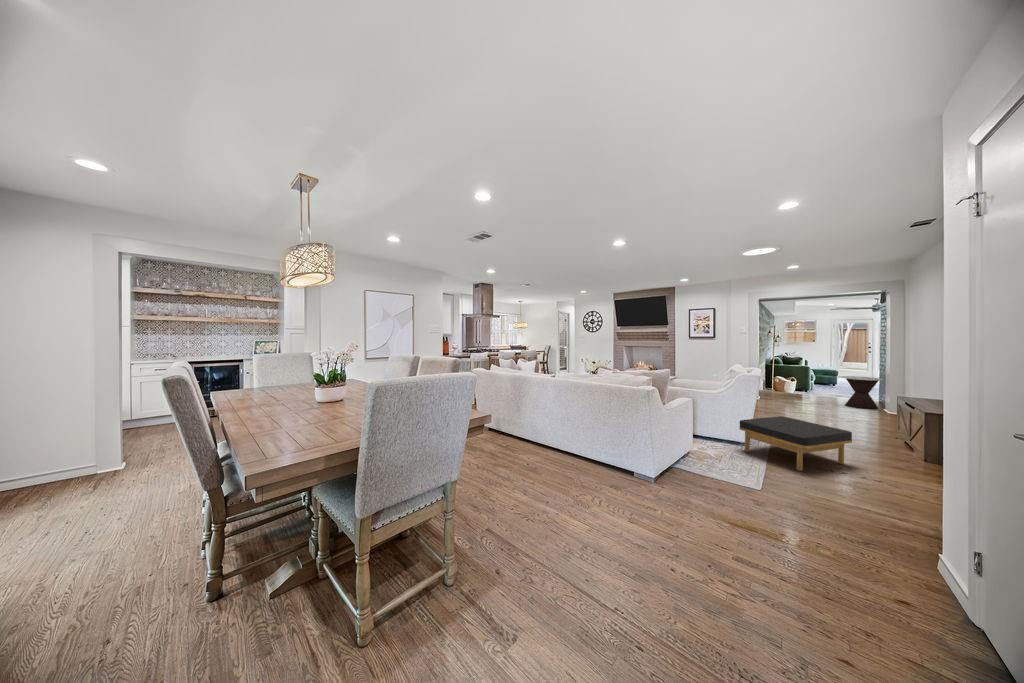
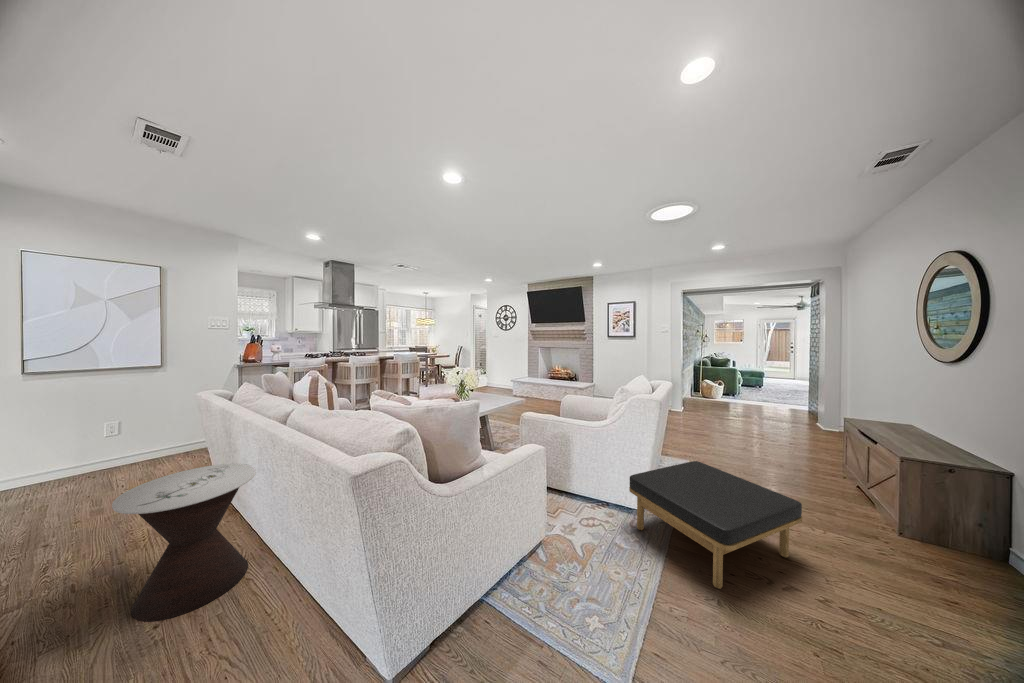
side table: present [842,376,883,410] -> present [112,464,256,621]

